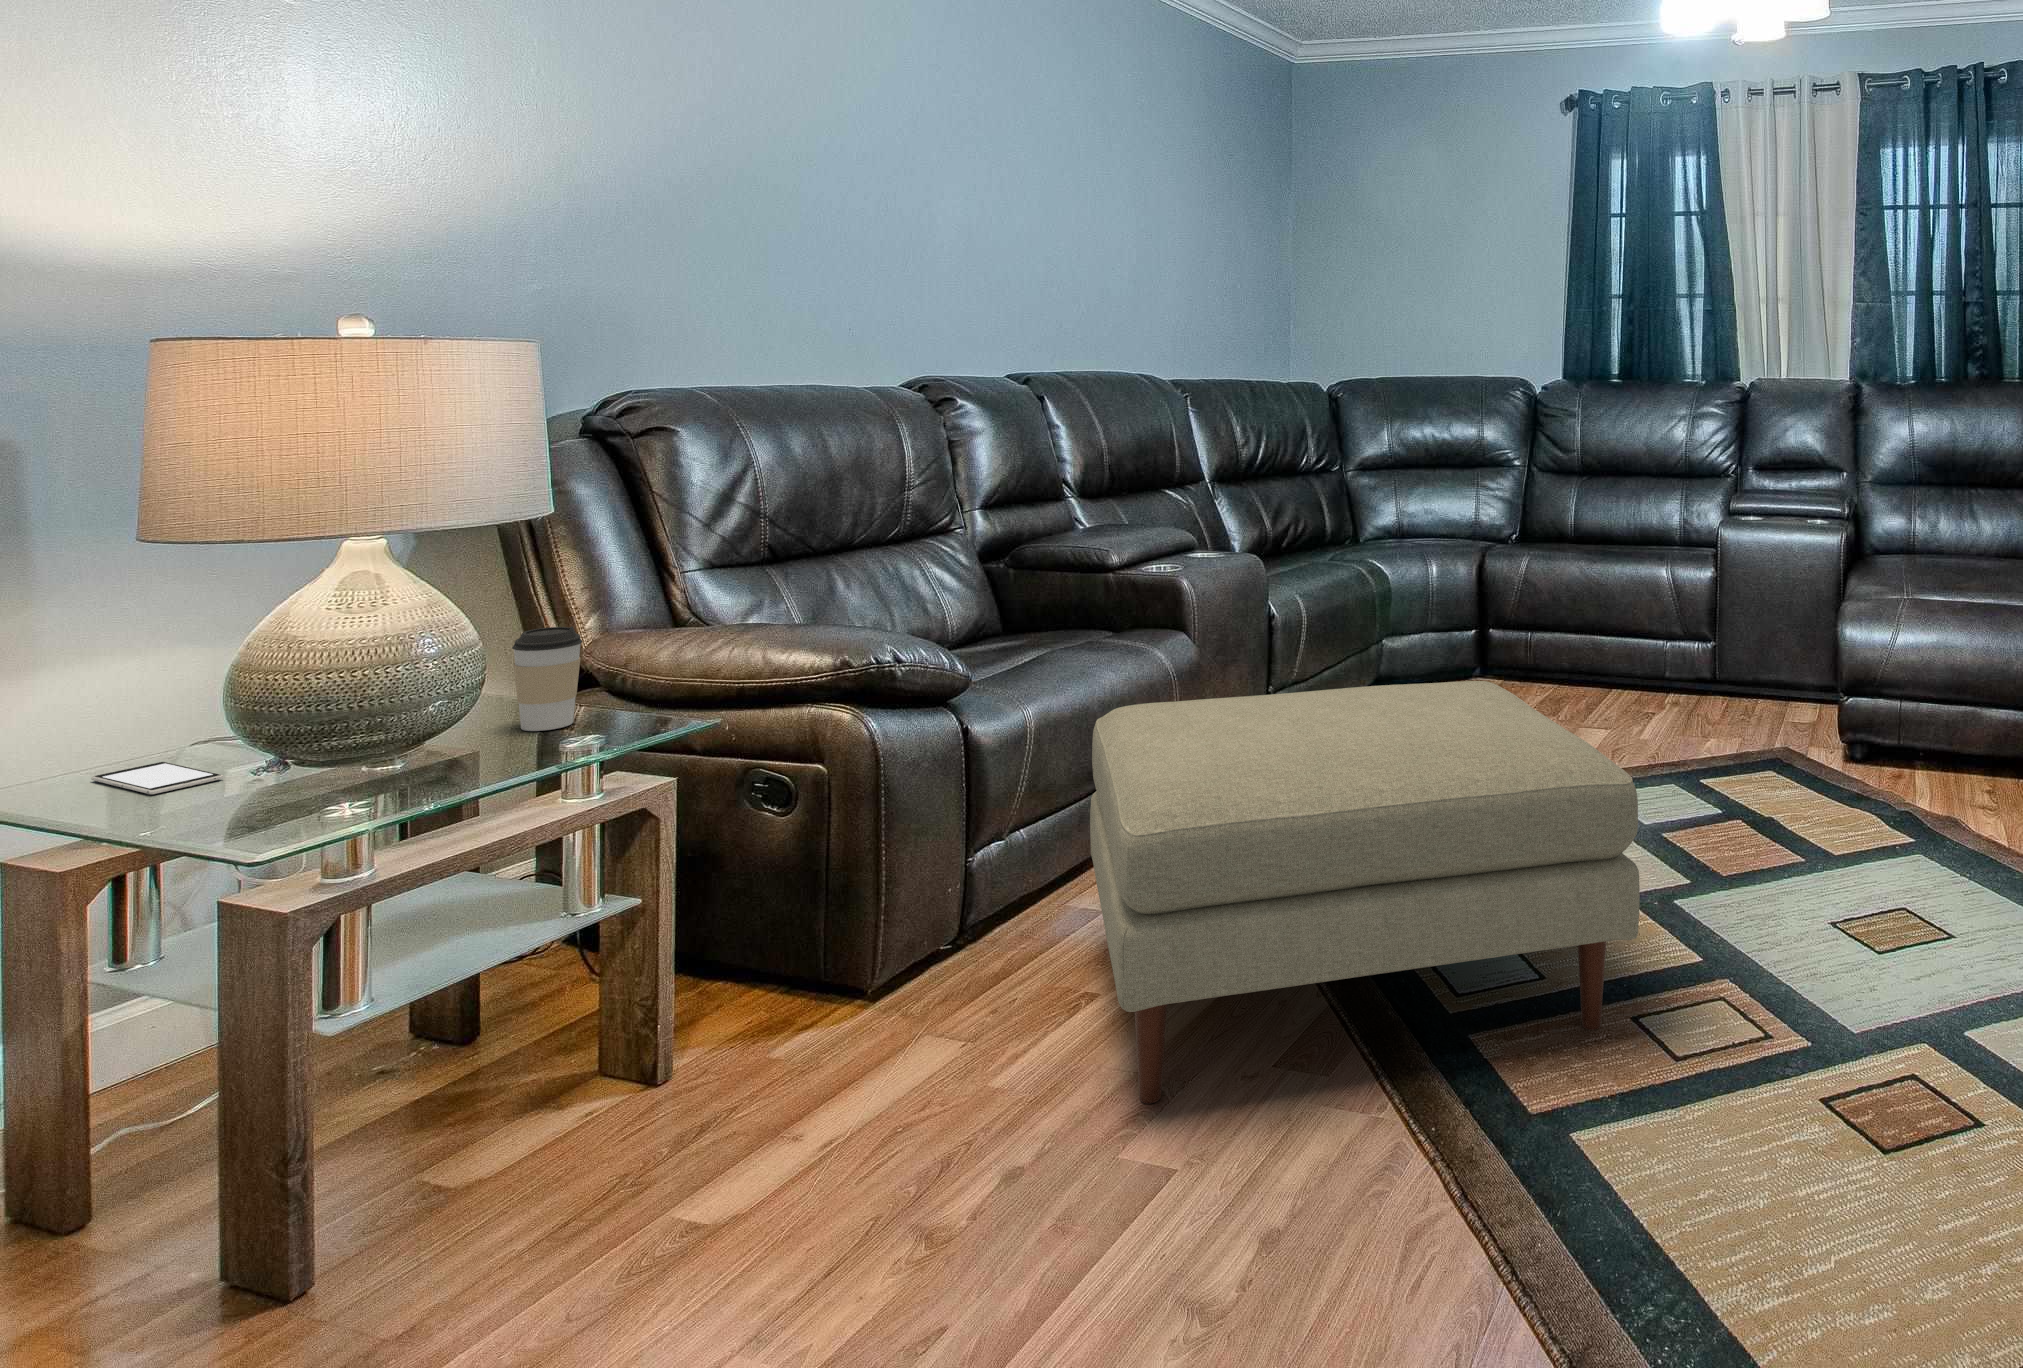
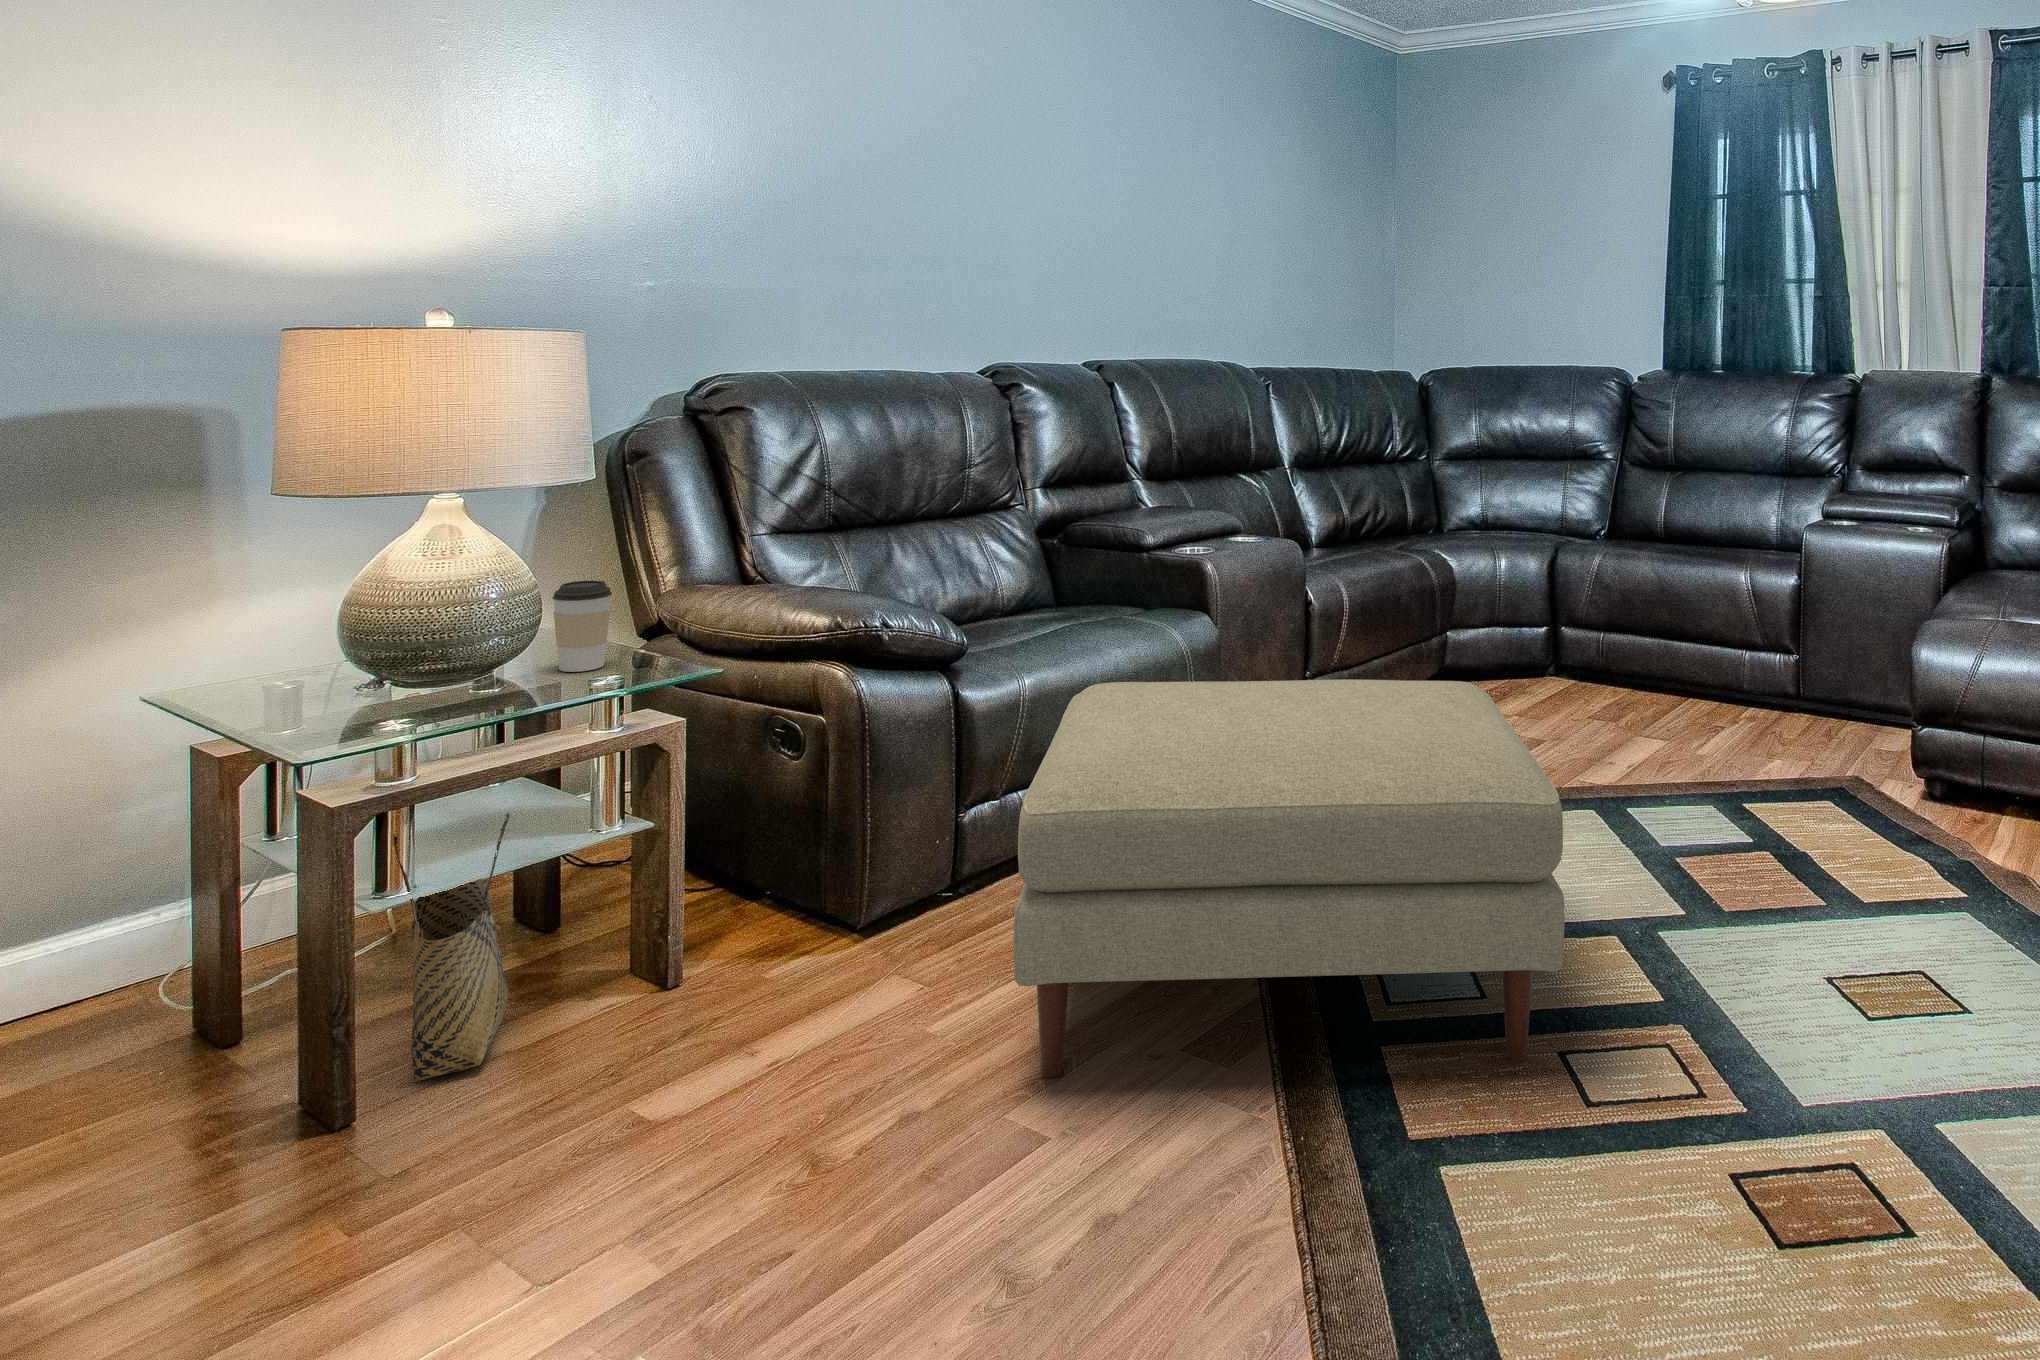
smartphone: present [91,762,224,794] -> none [222,678,310,706]
woven basket: none [362,891,506,1205] -> present [393,812,510,1081]

